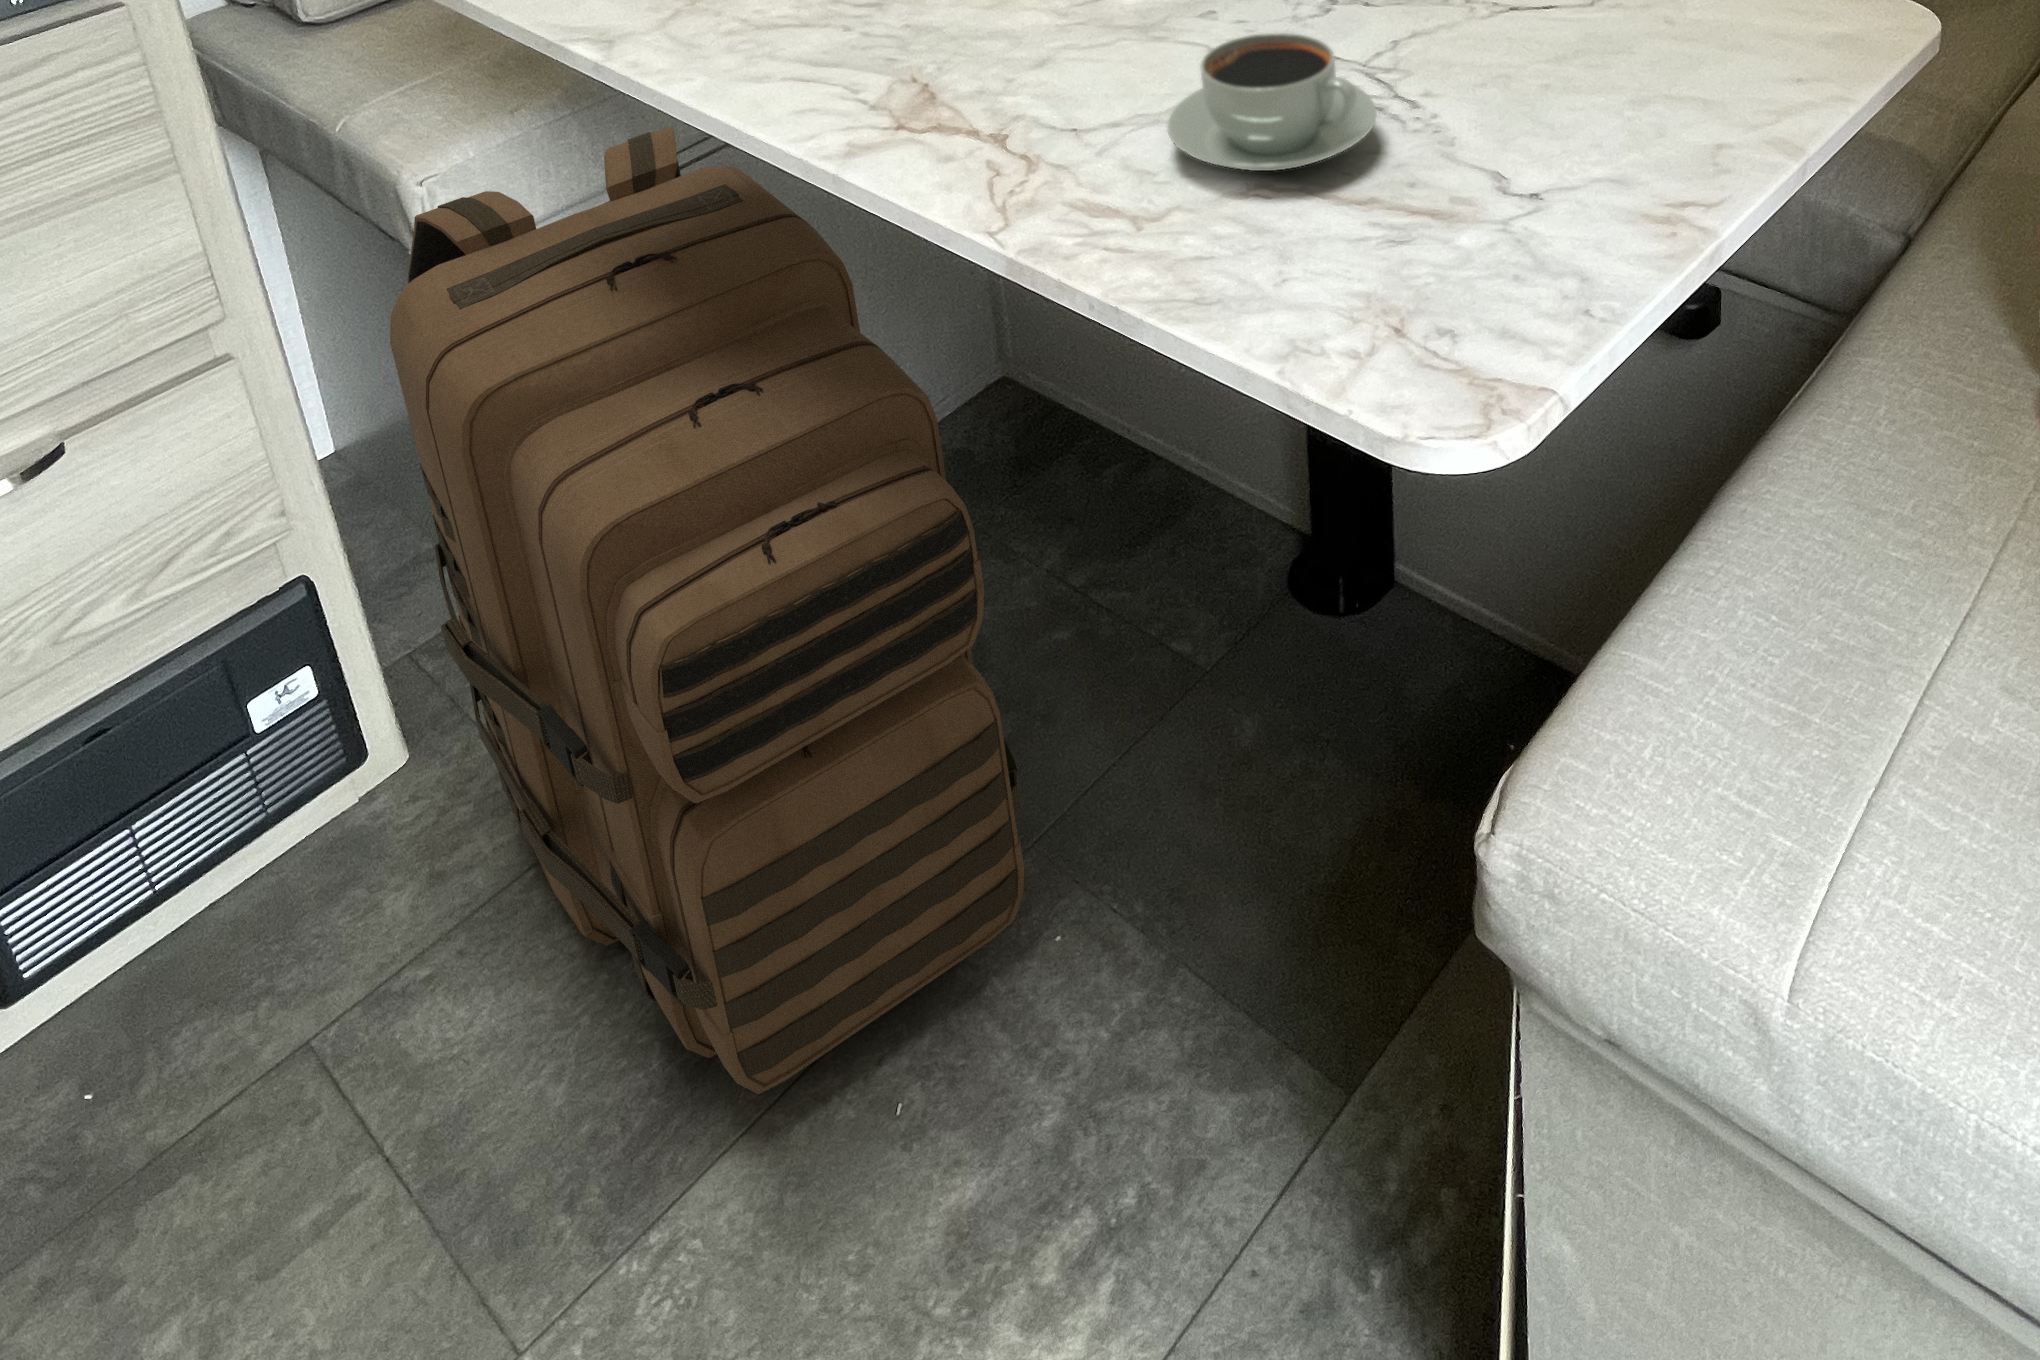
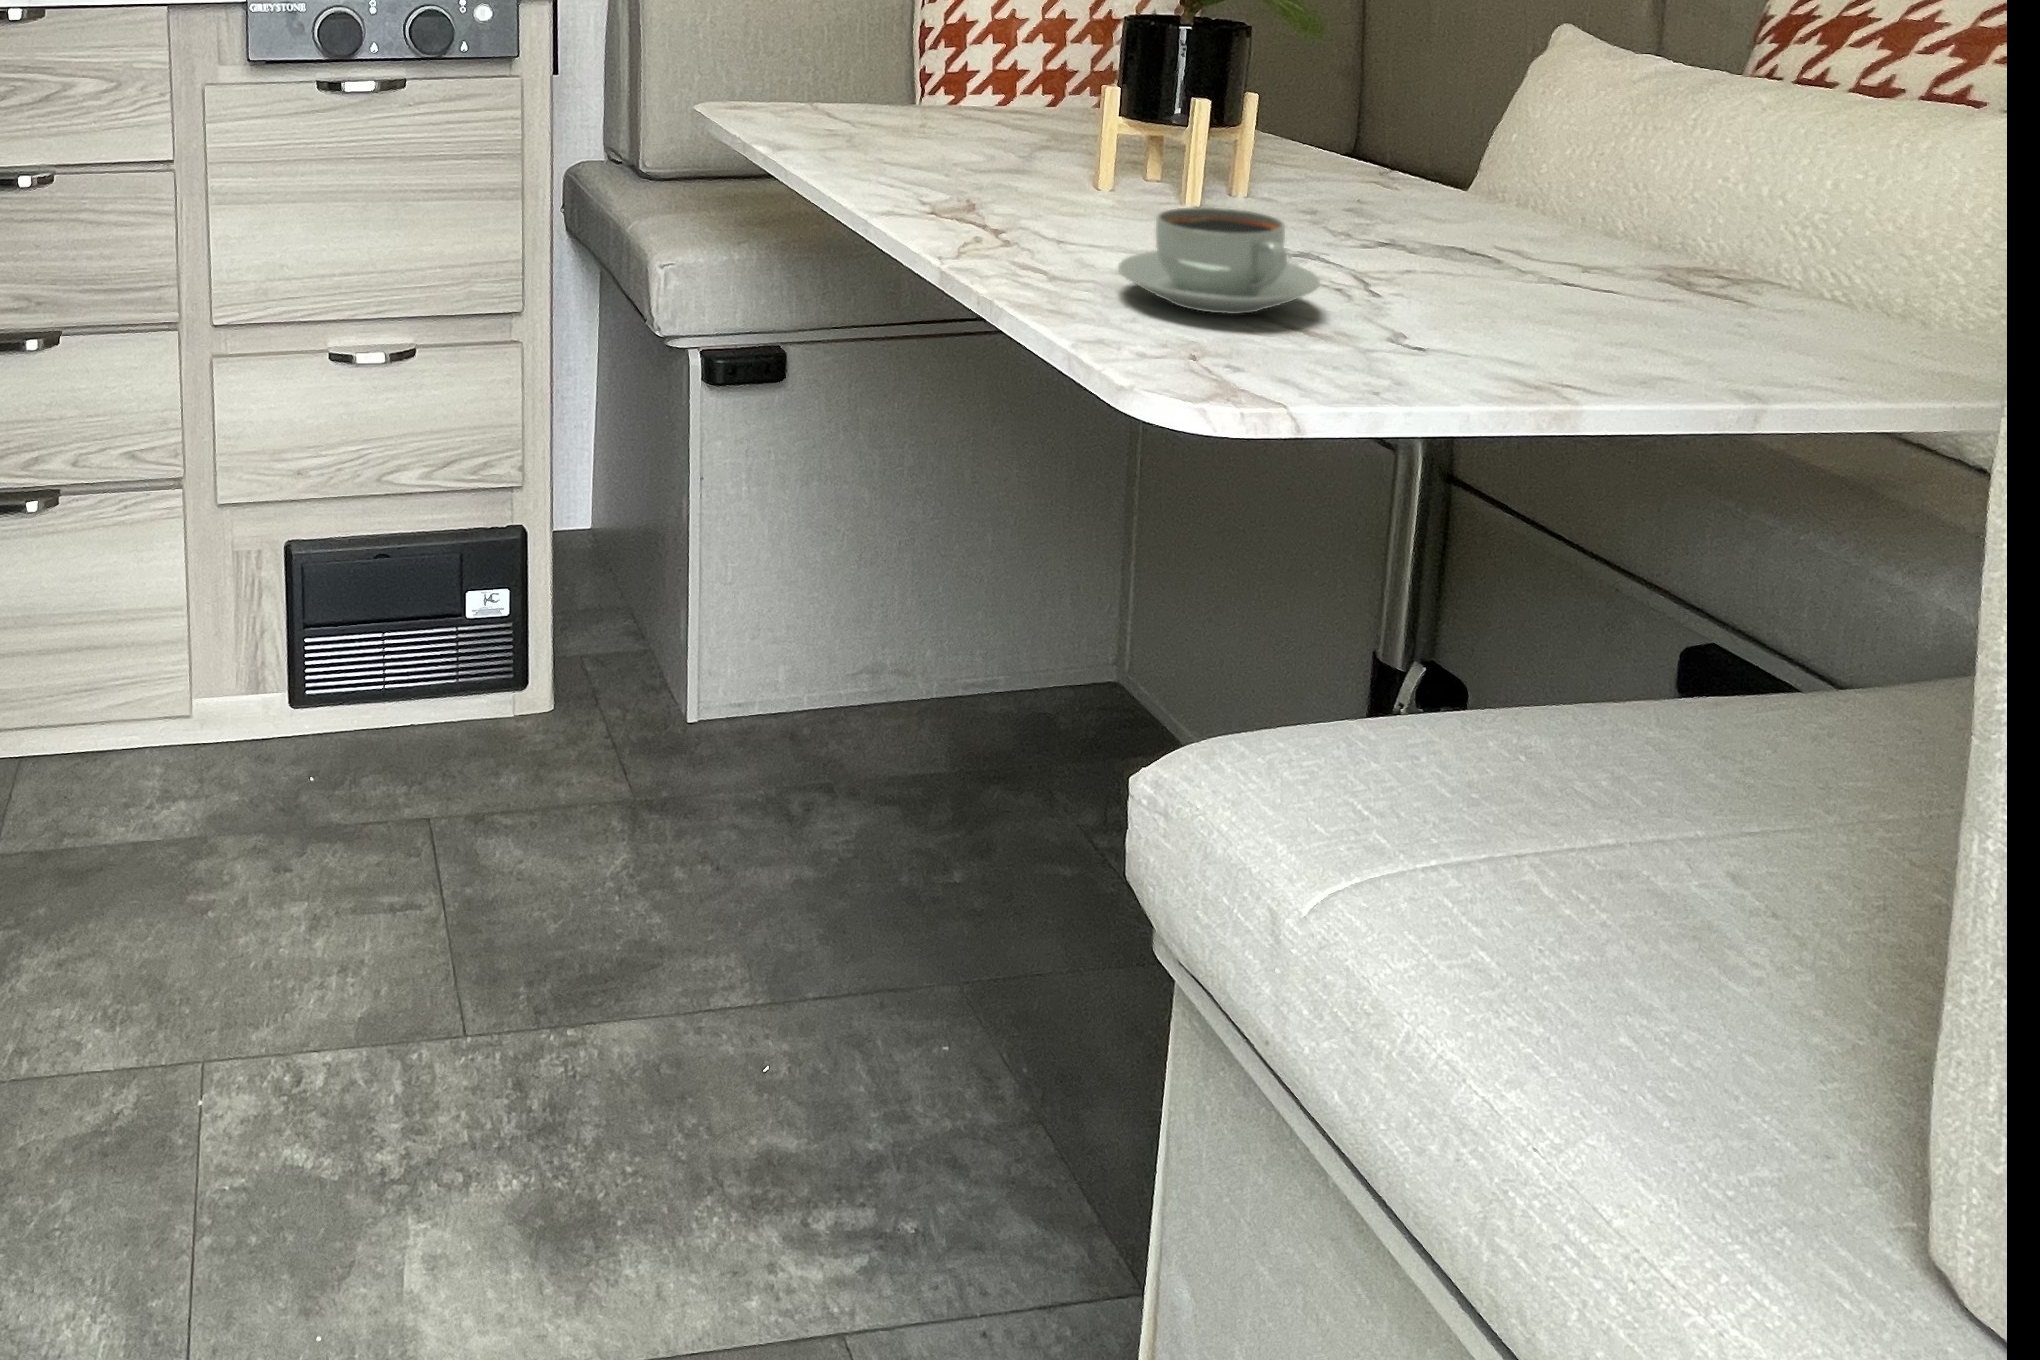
backpack: present [390,127,1024,1094] -> none [575,267,939,974]

